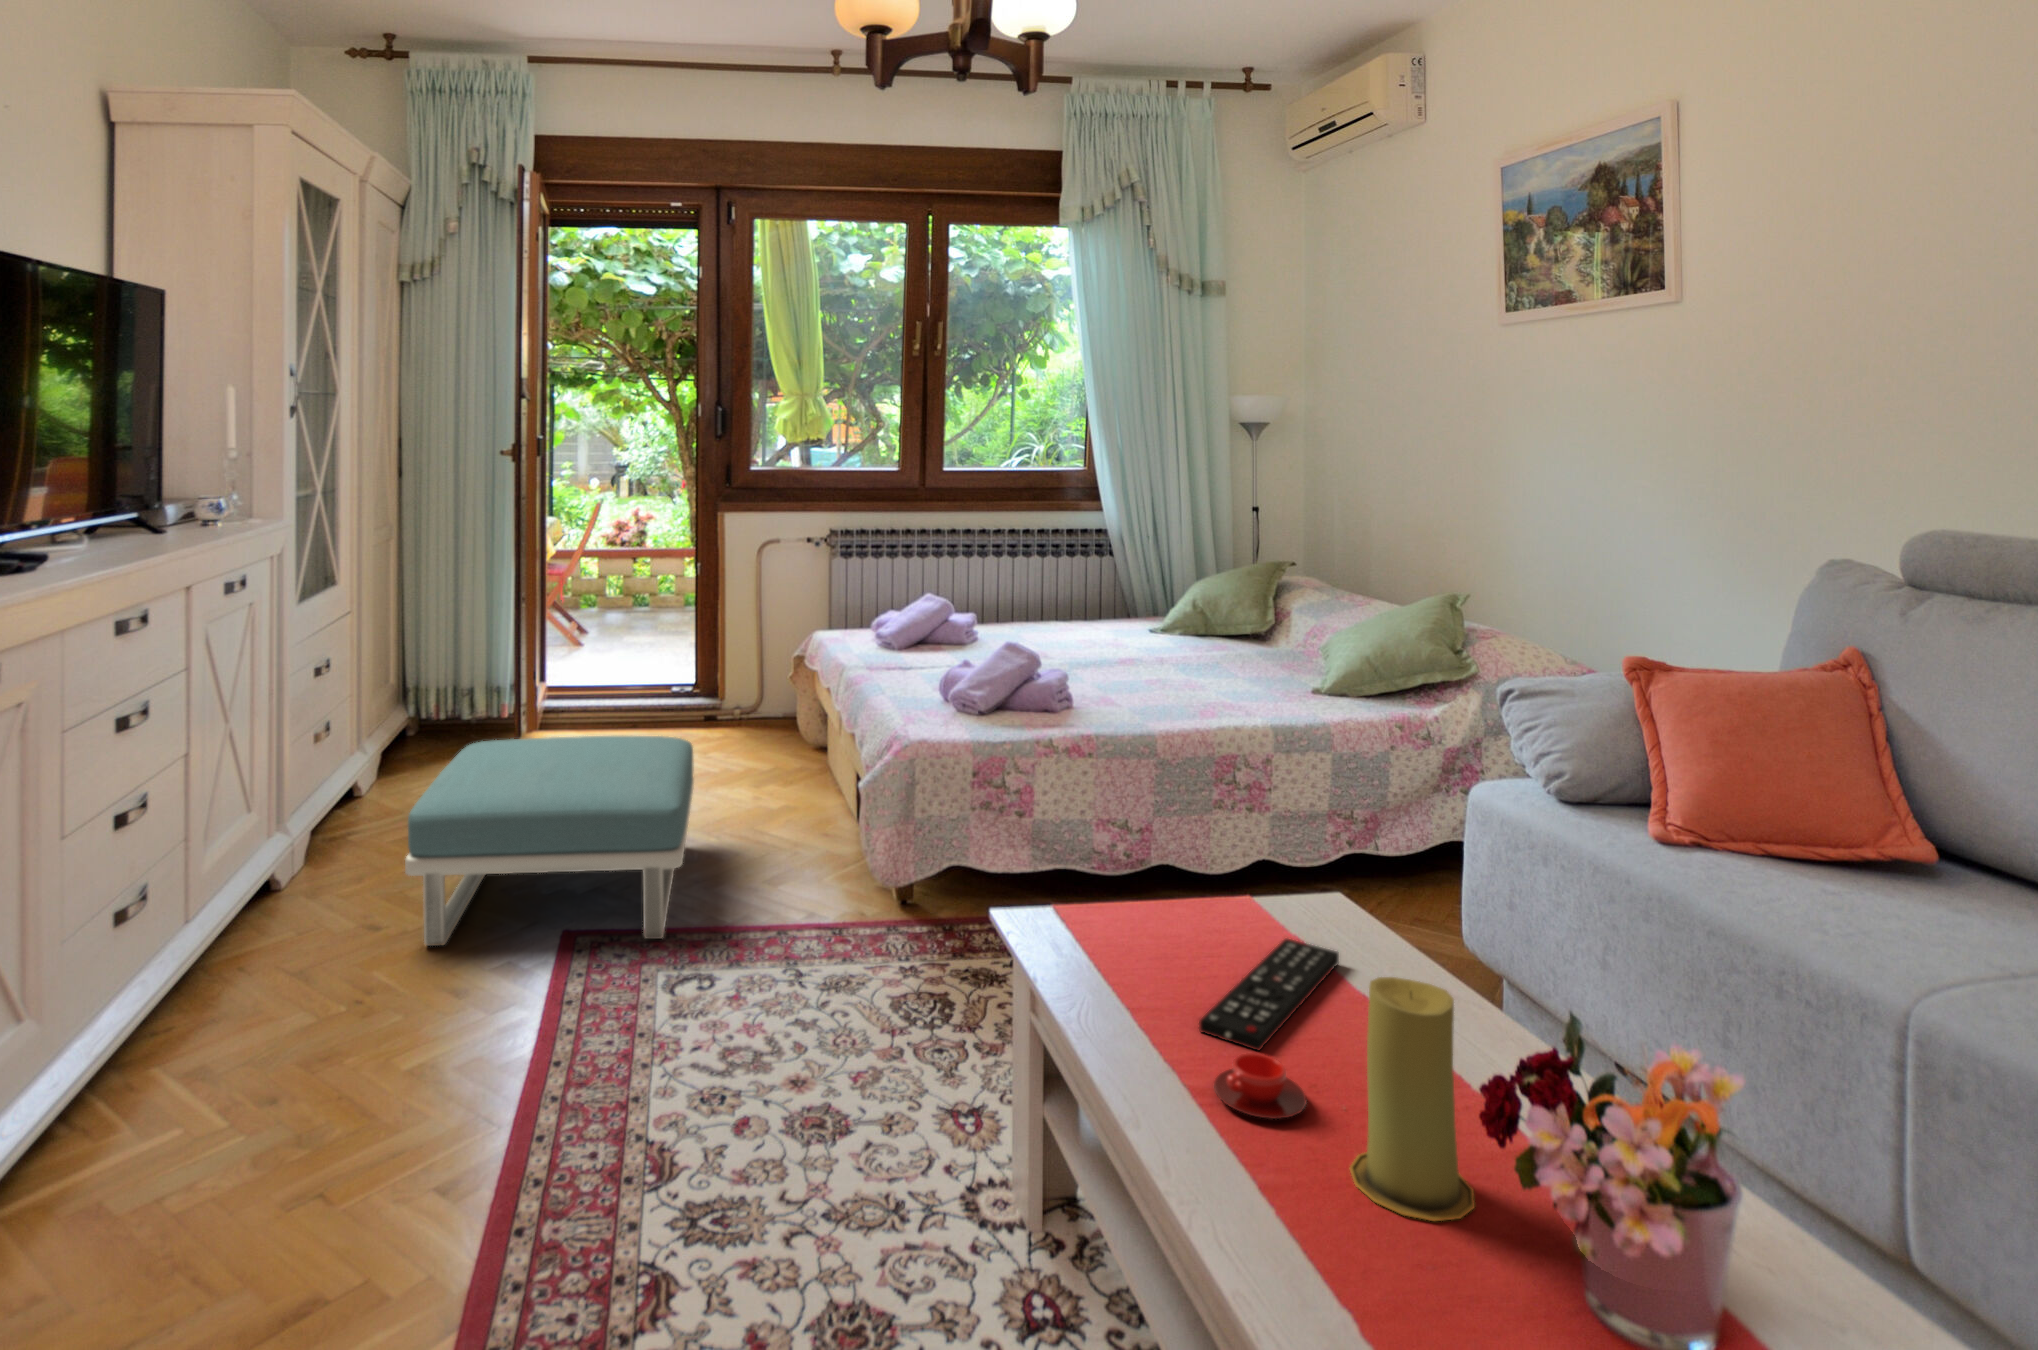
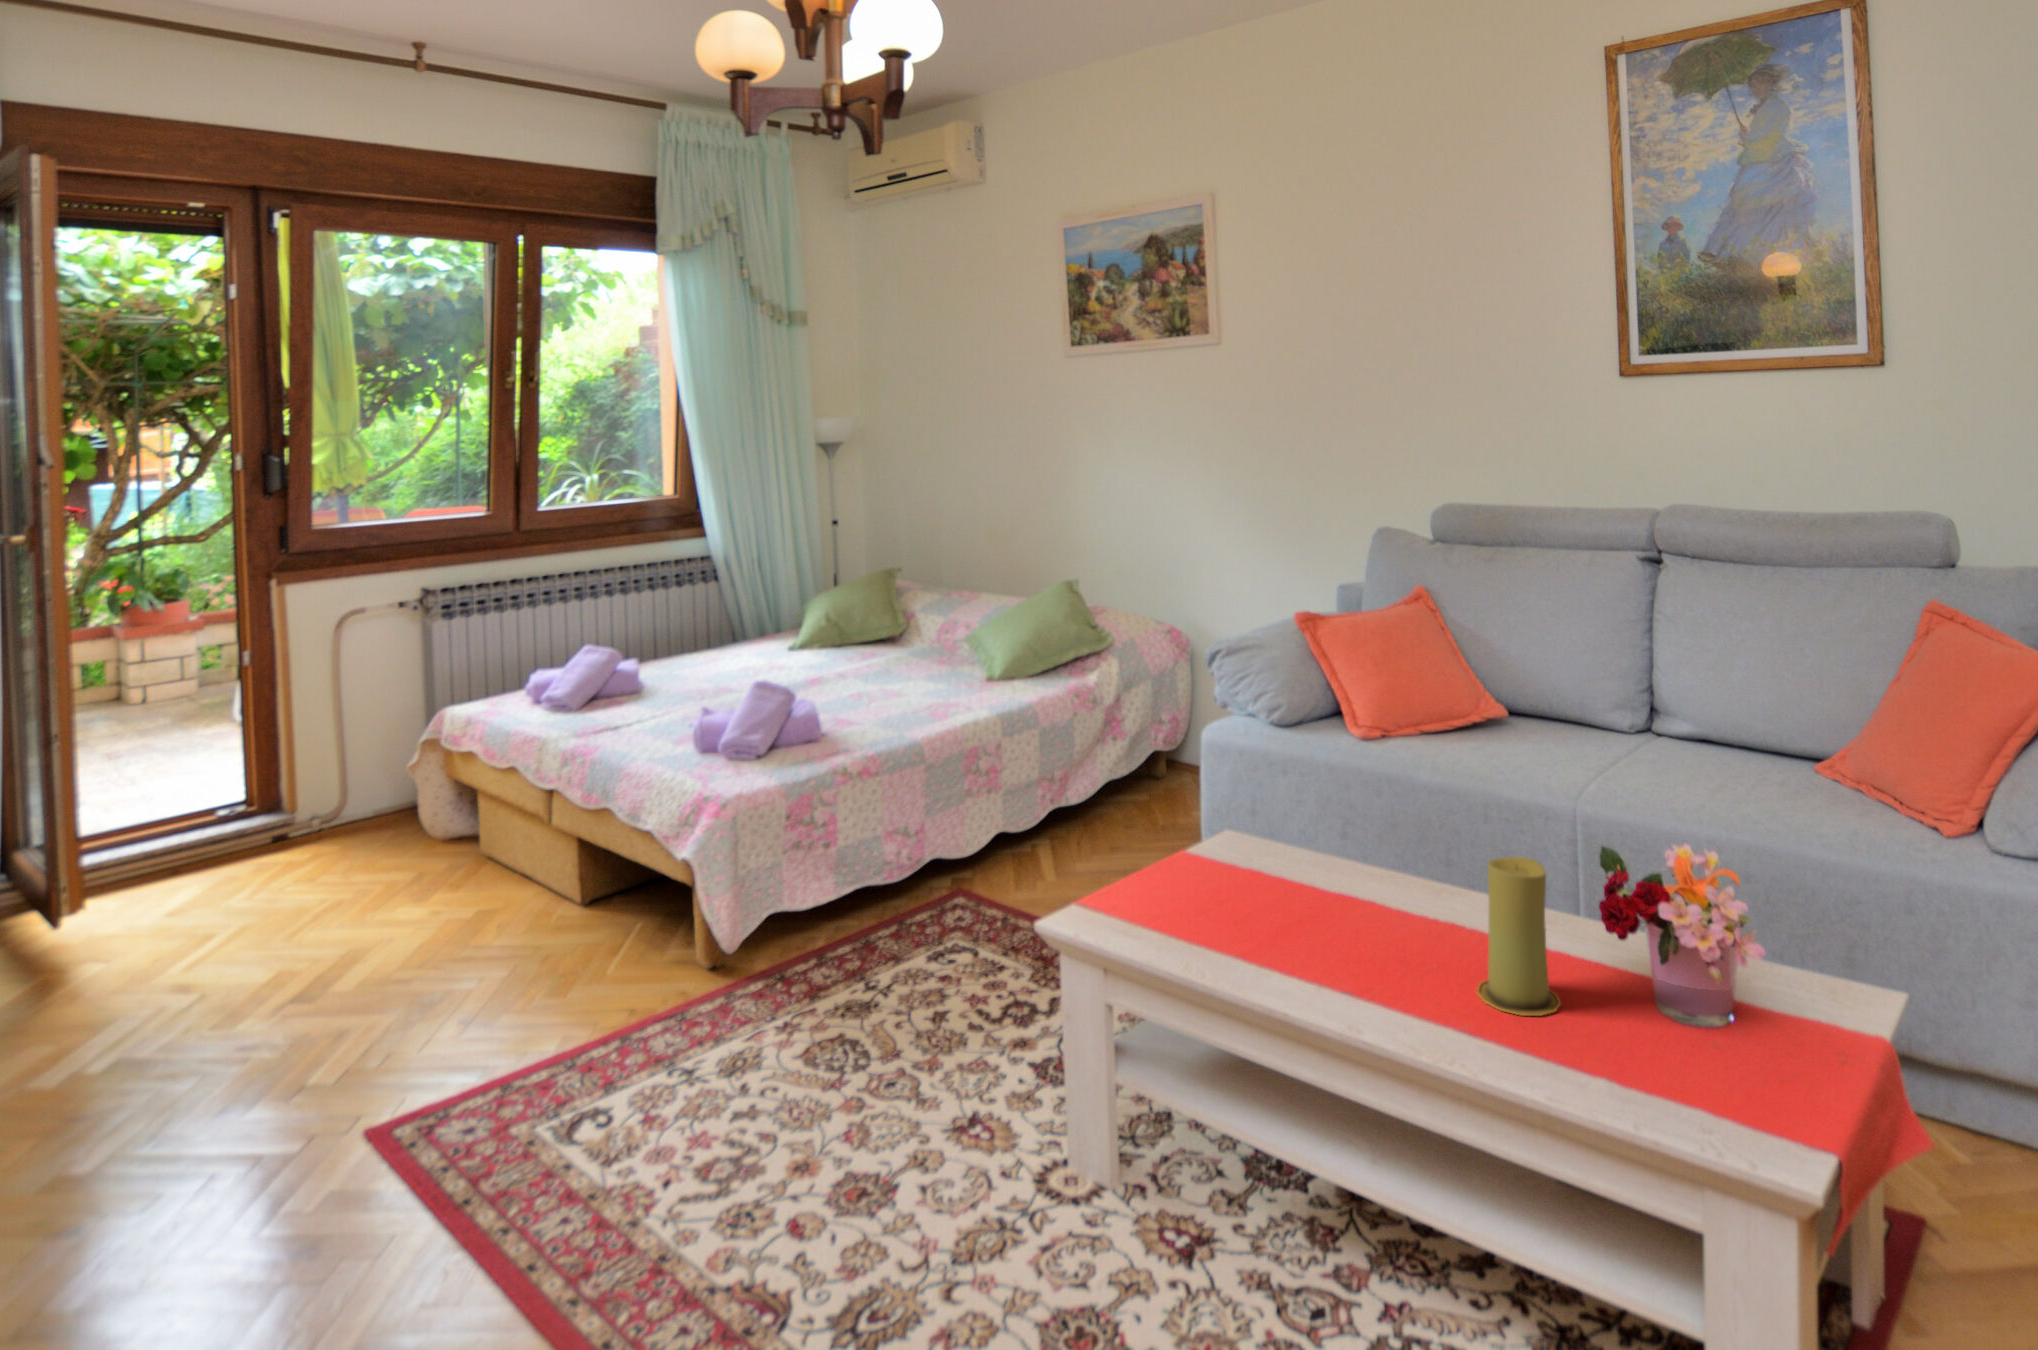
footstool: present [405,736,694,946] -> none [82,859,520,1227]
remote control: present [1199,939,1339,1050] -> none [1249,868,1340,954]
teacup: present [1214,1053,1306,1119] -> none [1353,949,1422,994]

